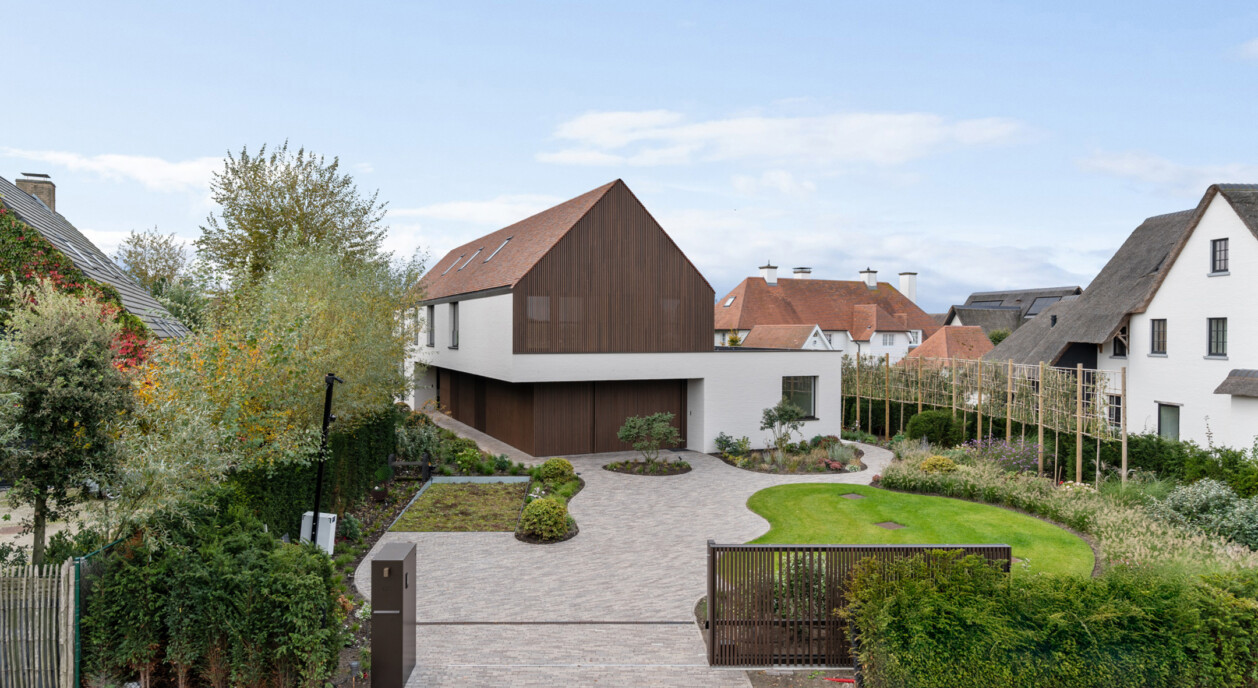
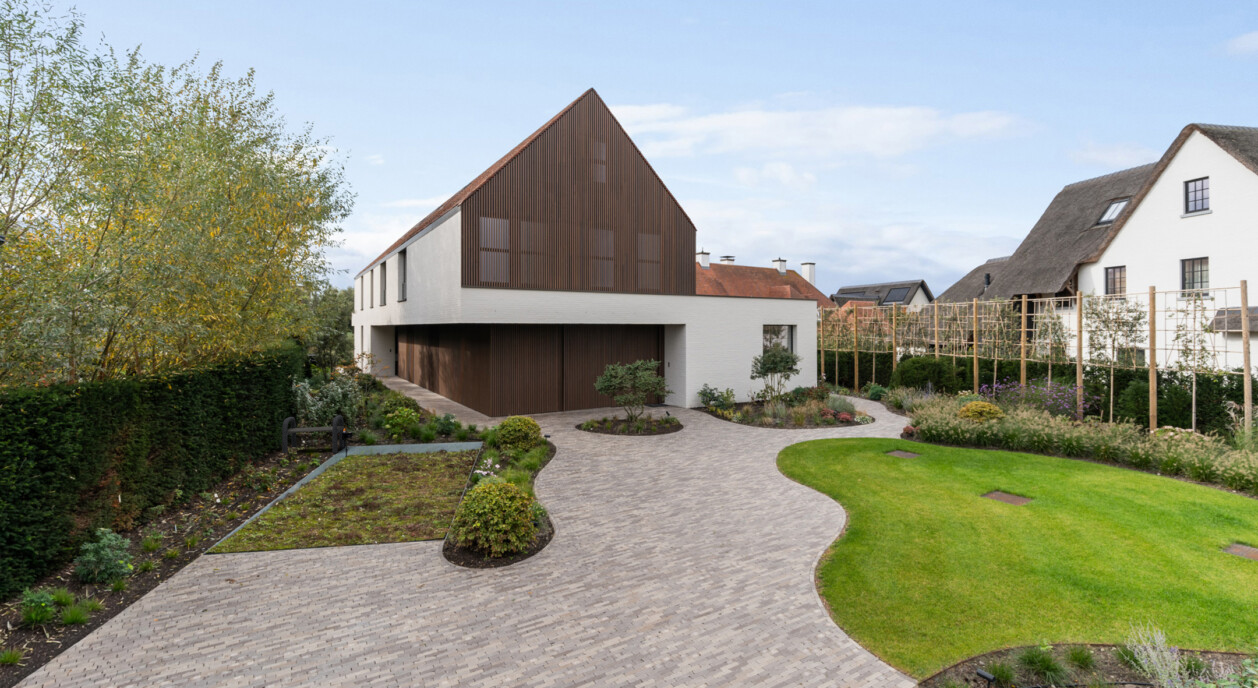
potted tree: present [372,467,393,500] -> none [232,431,269,486]

